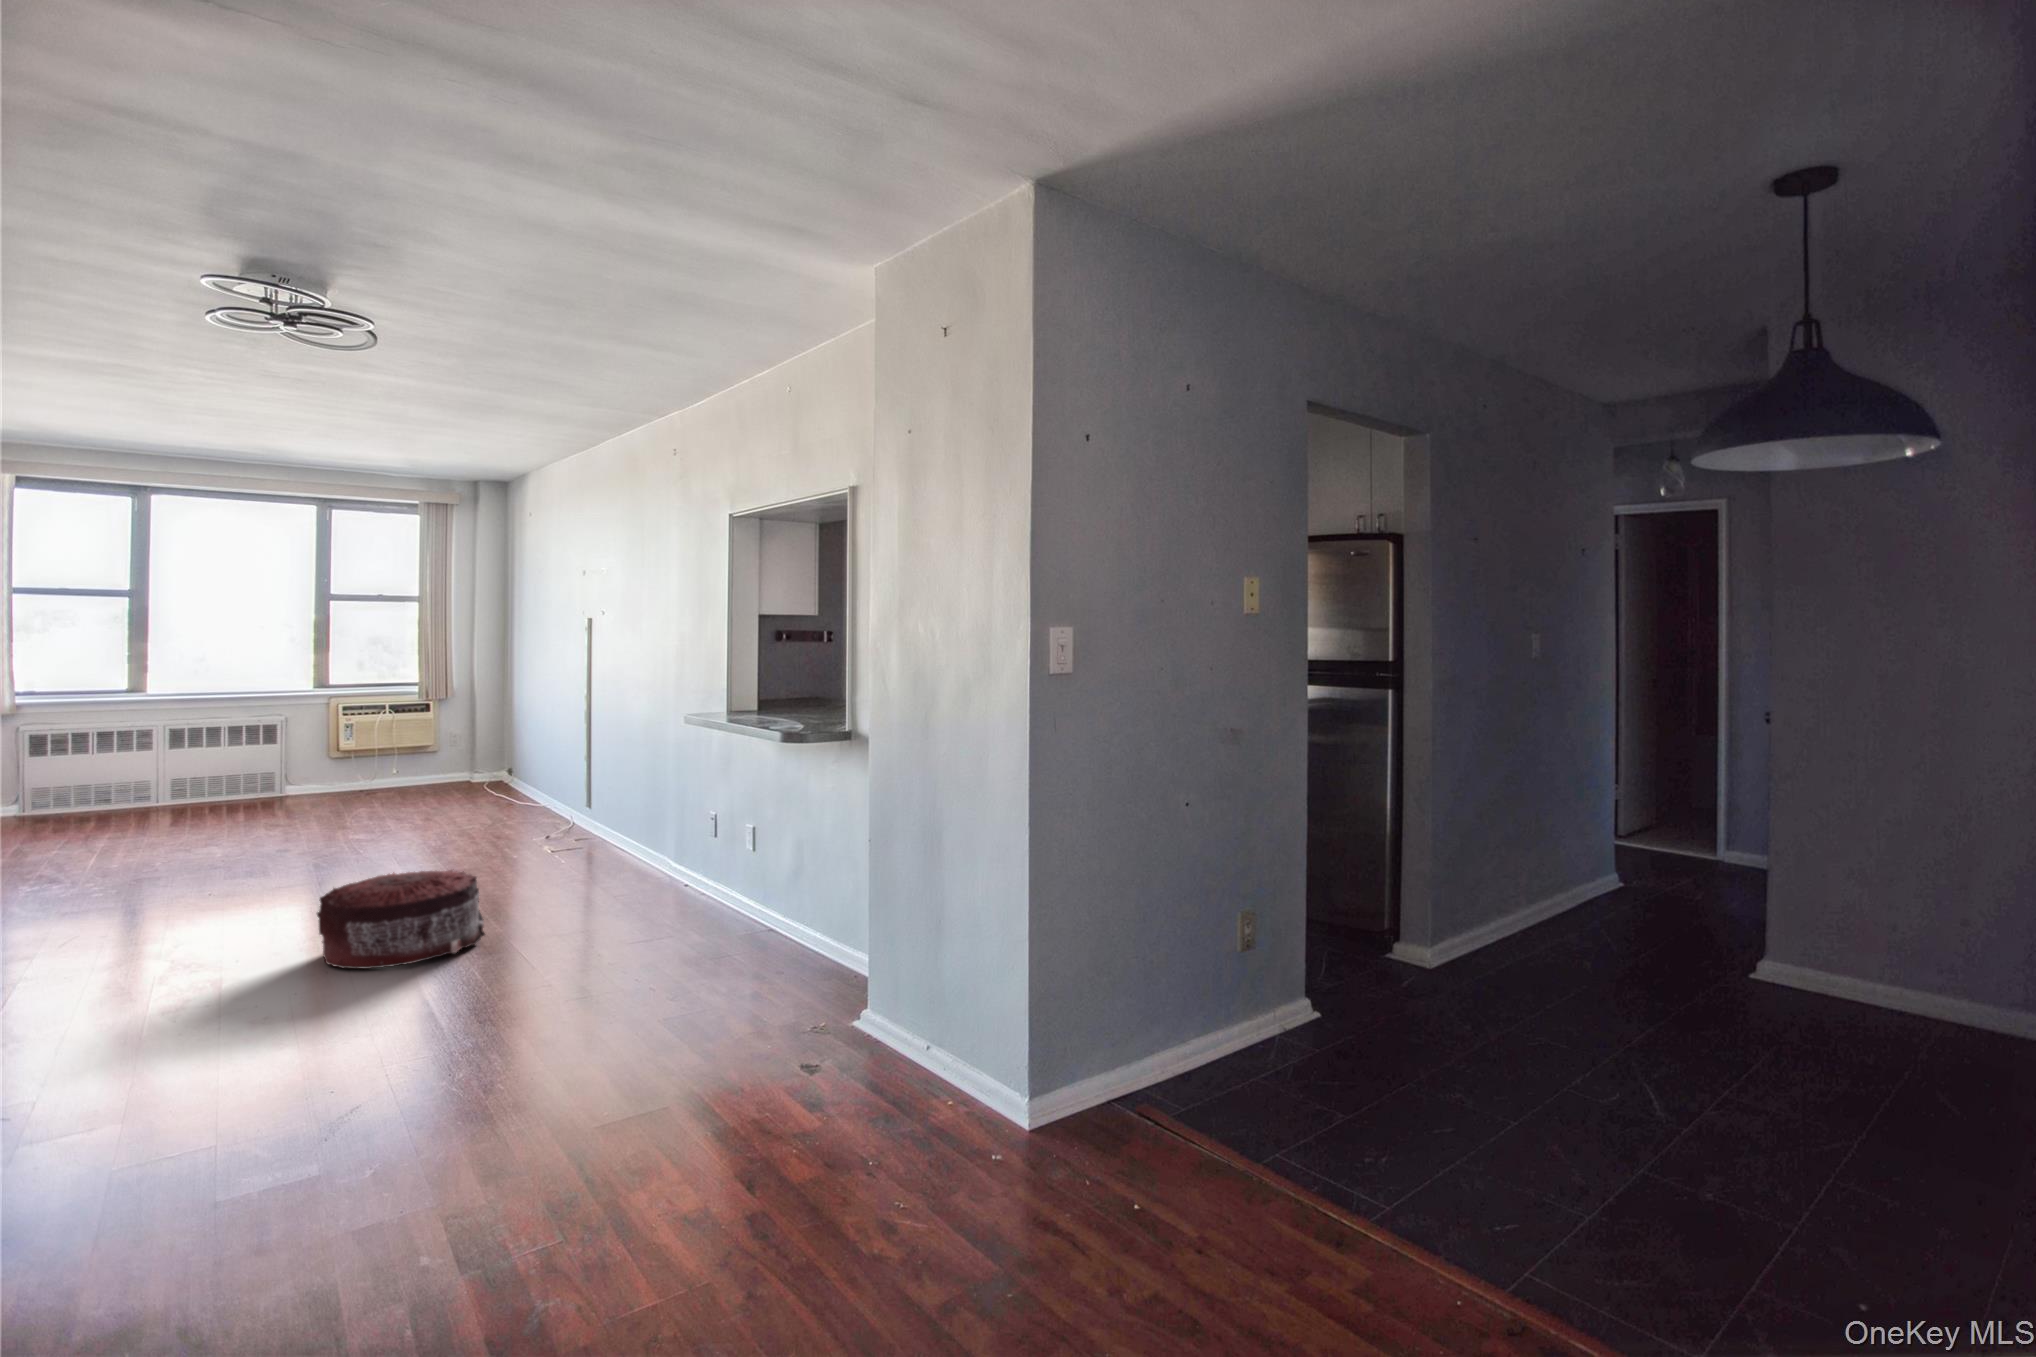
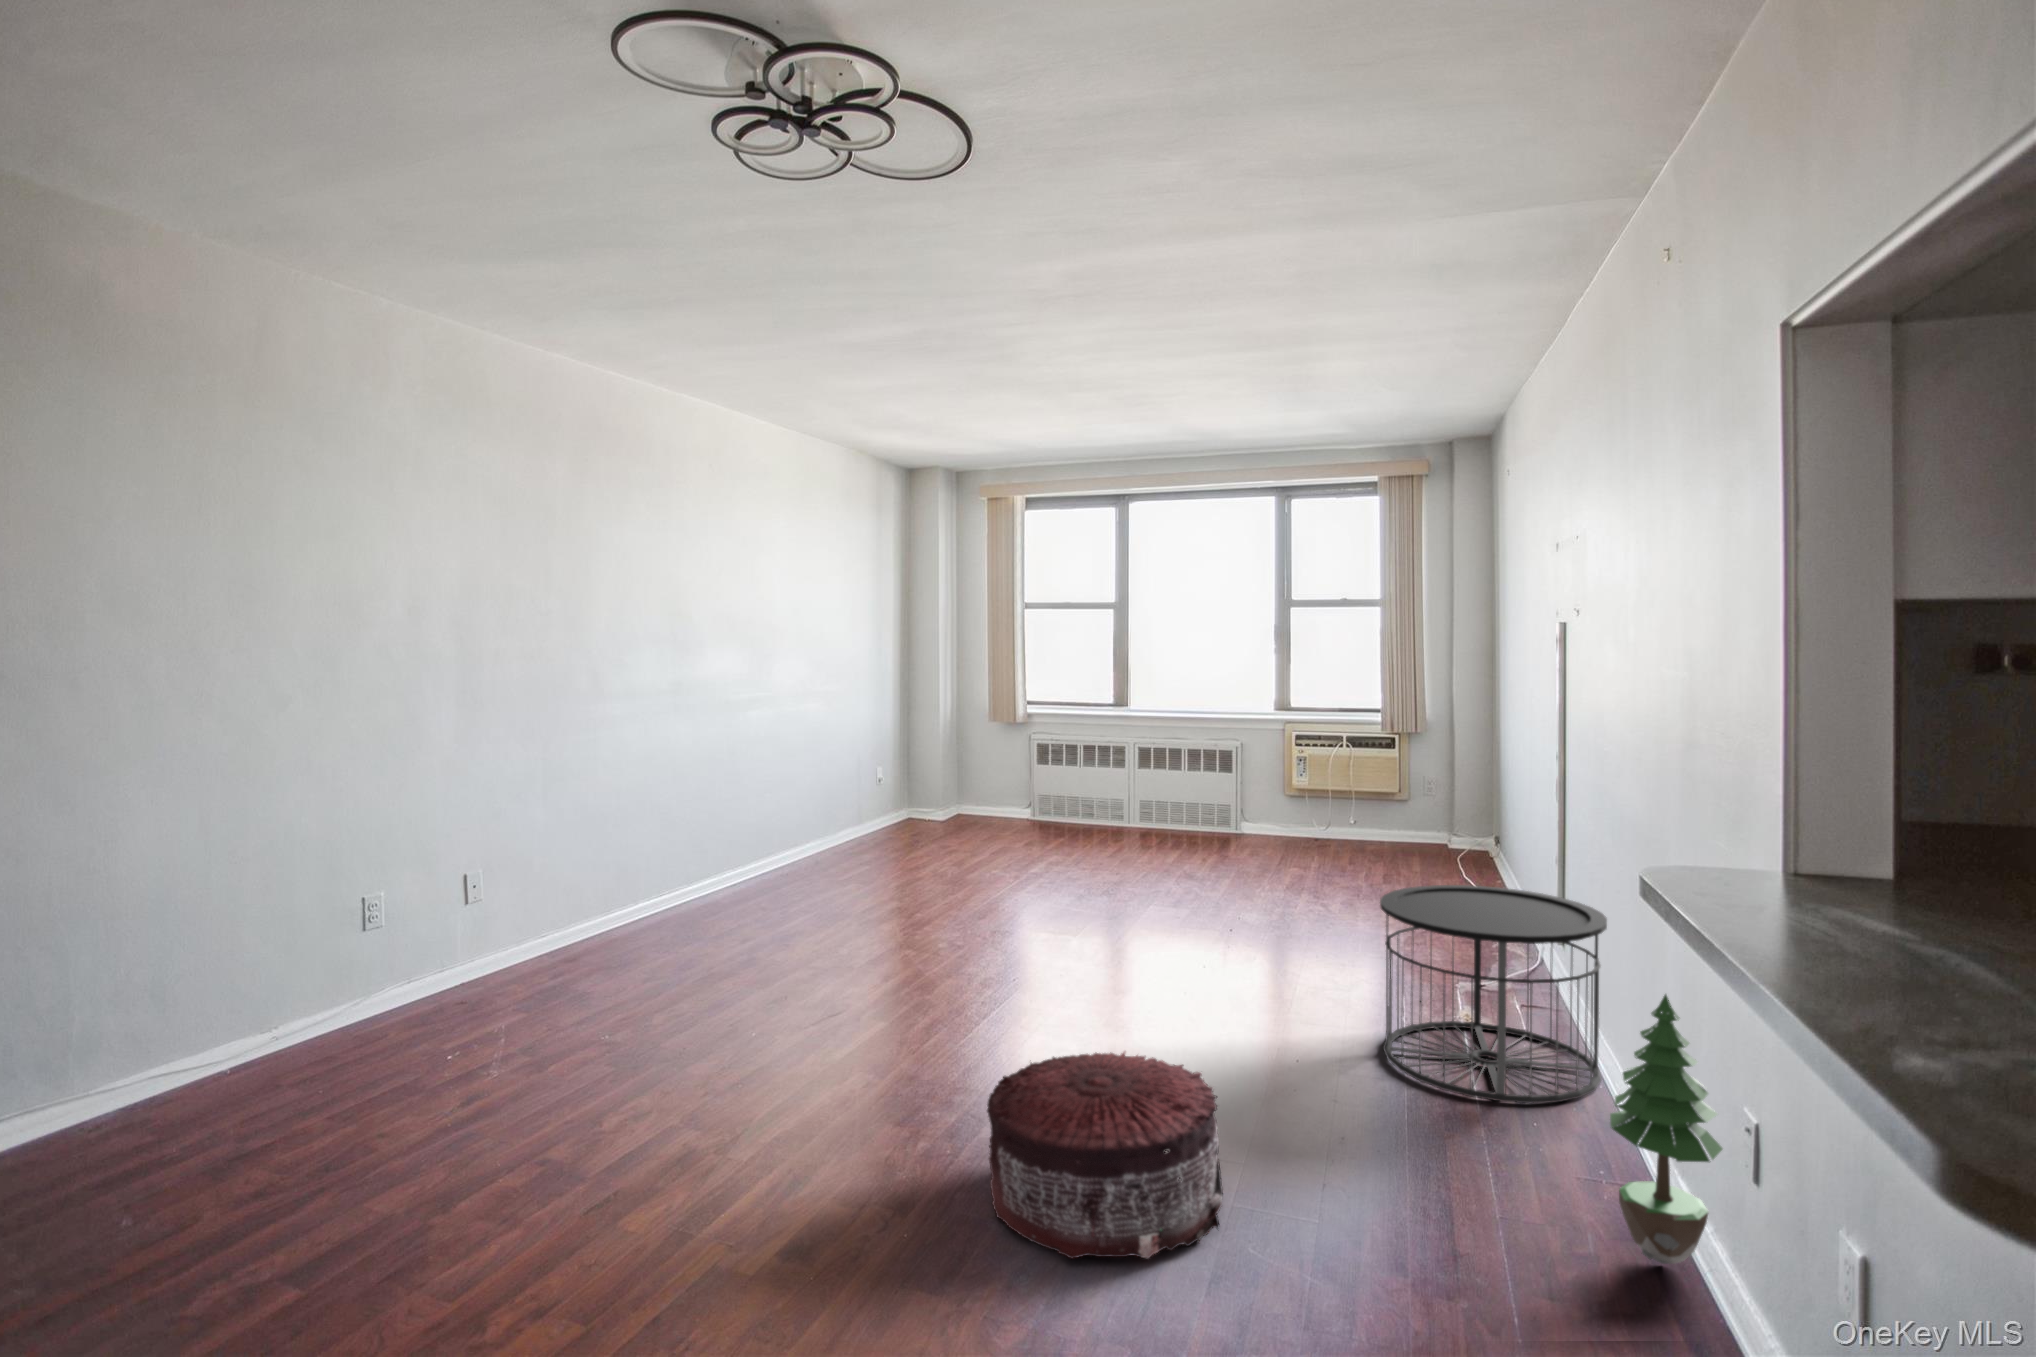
side table: none [510,770,638,877] -> present [1380,885,1607,1103]
potted tree: none [664,779,709,898] -> present [1610,994,1722,1264]

